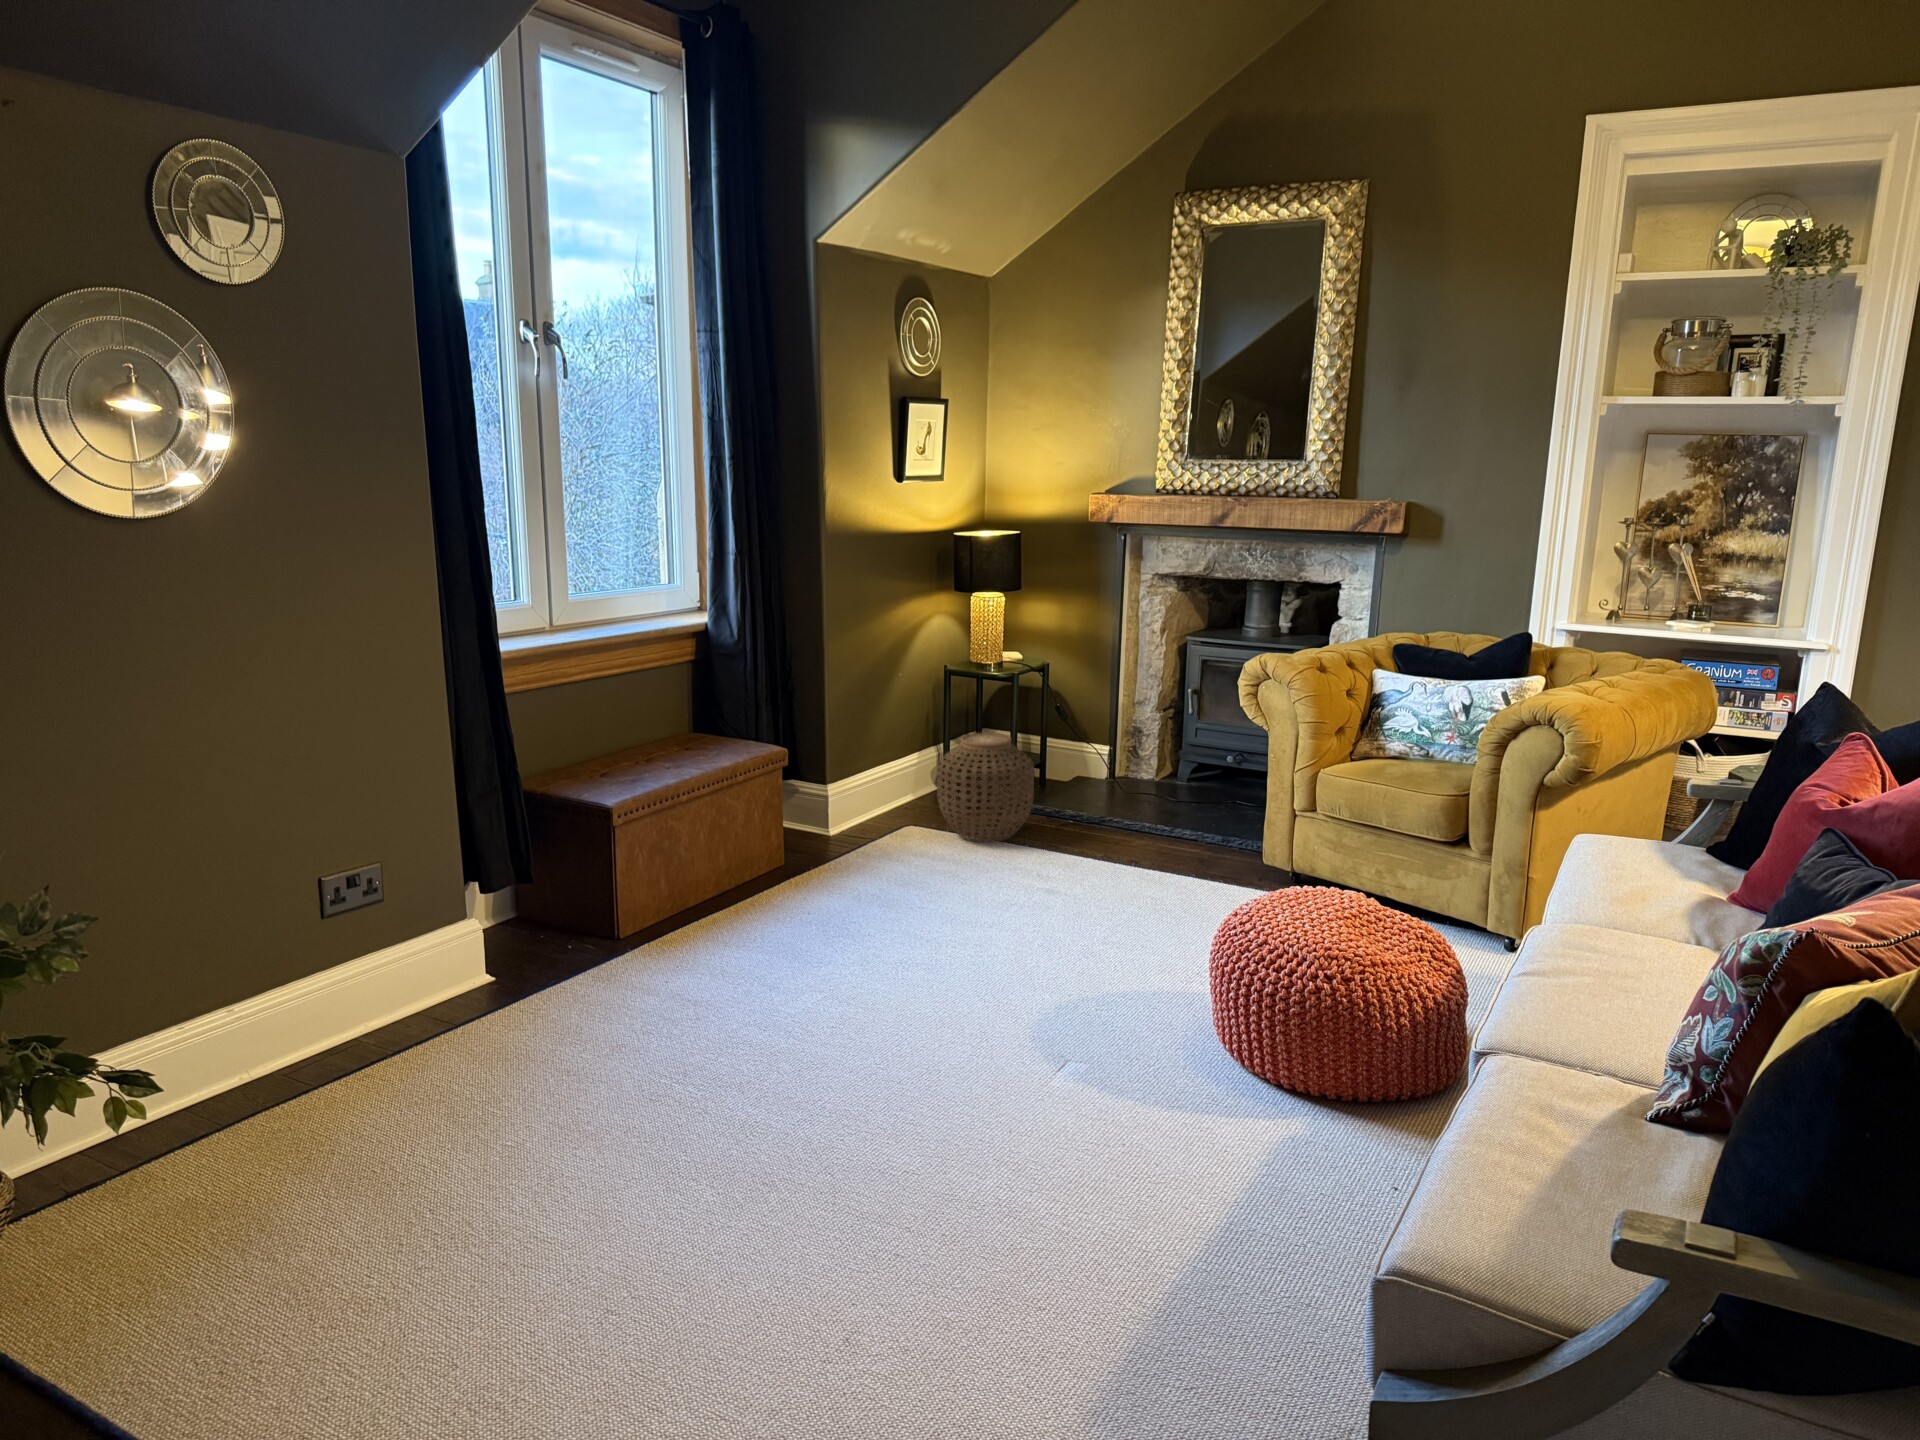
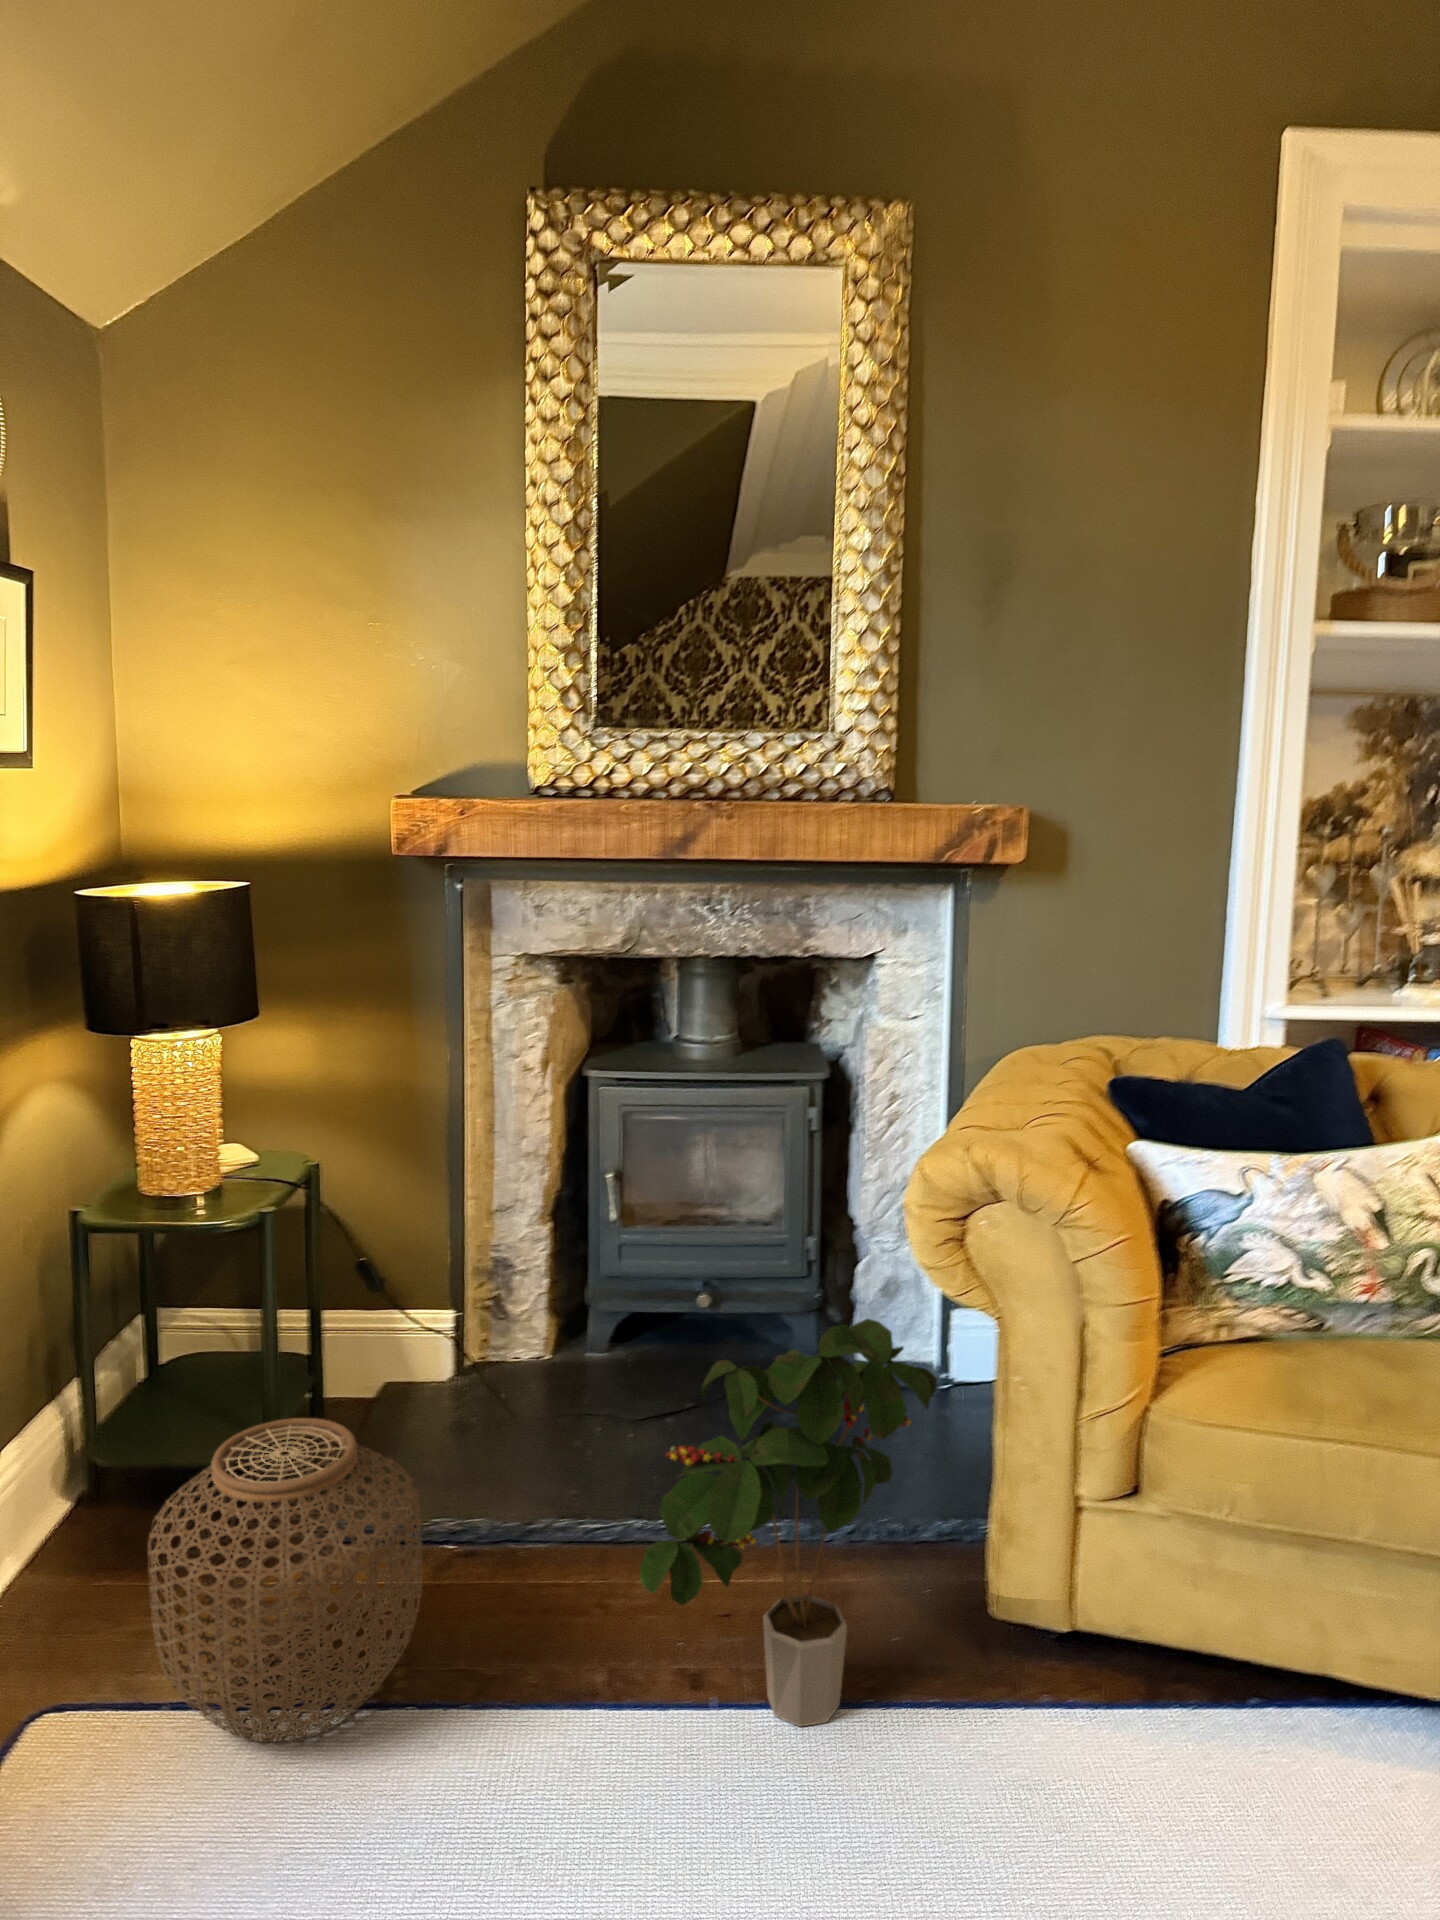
potted plant: none [1090,716,1237,873] -> present [640,1319,937,1726]

